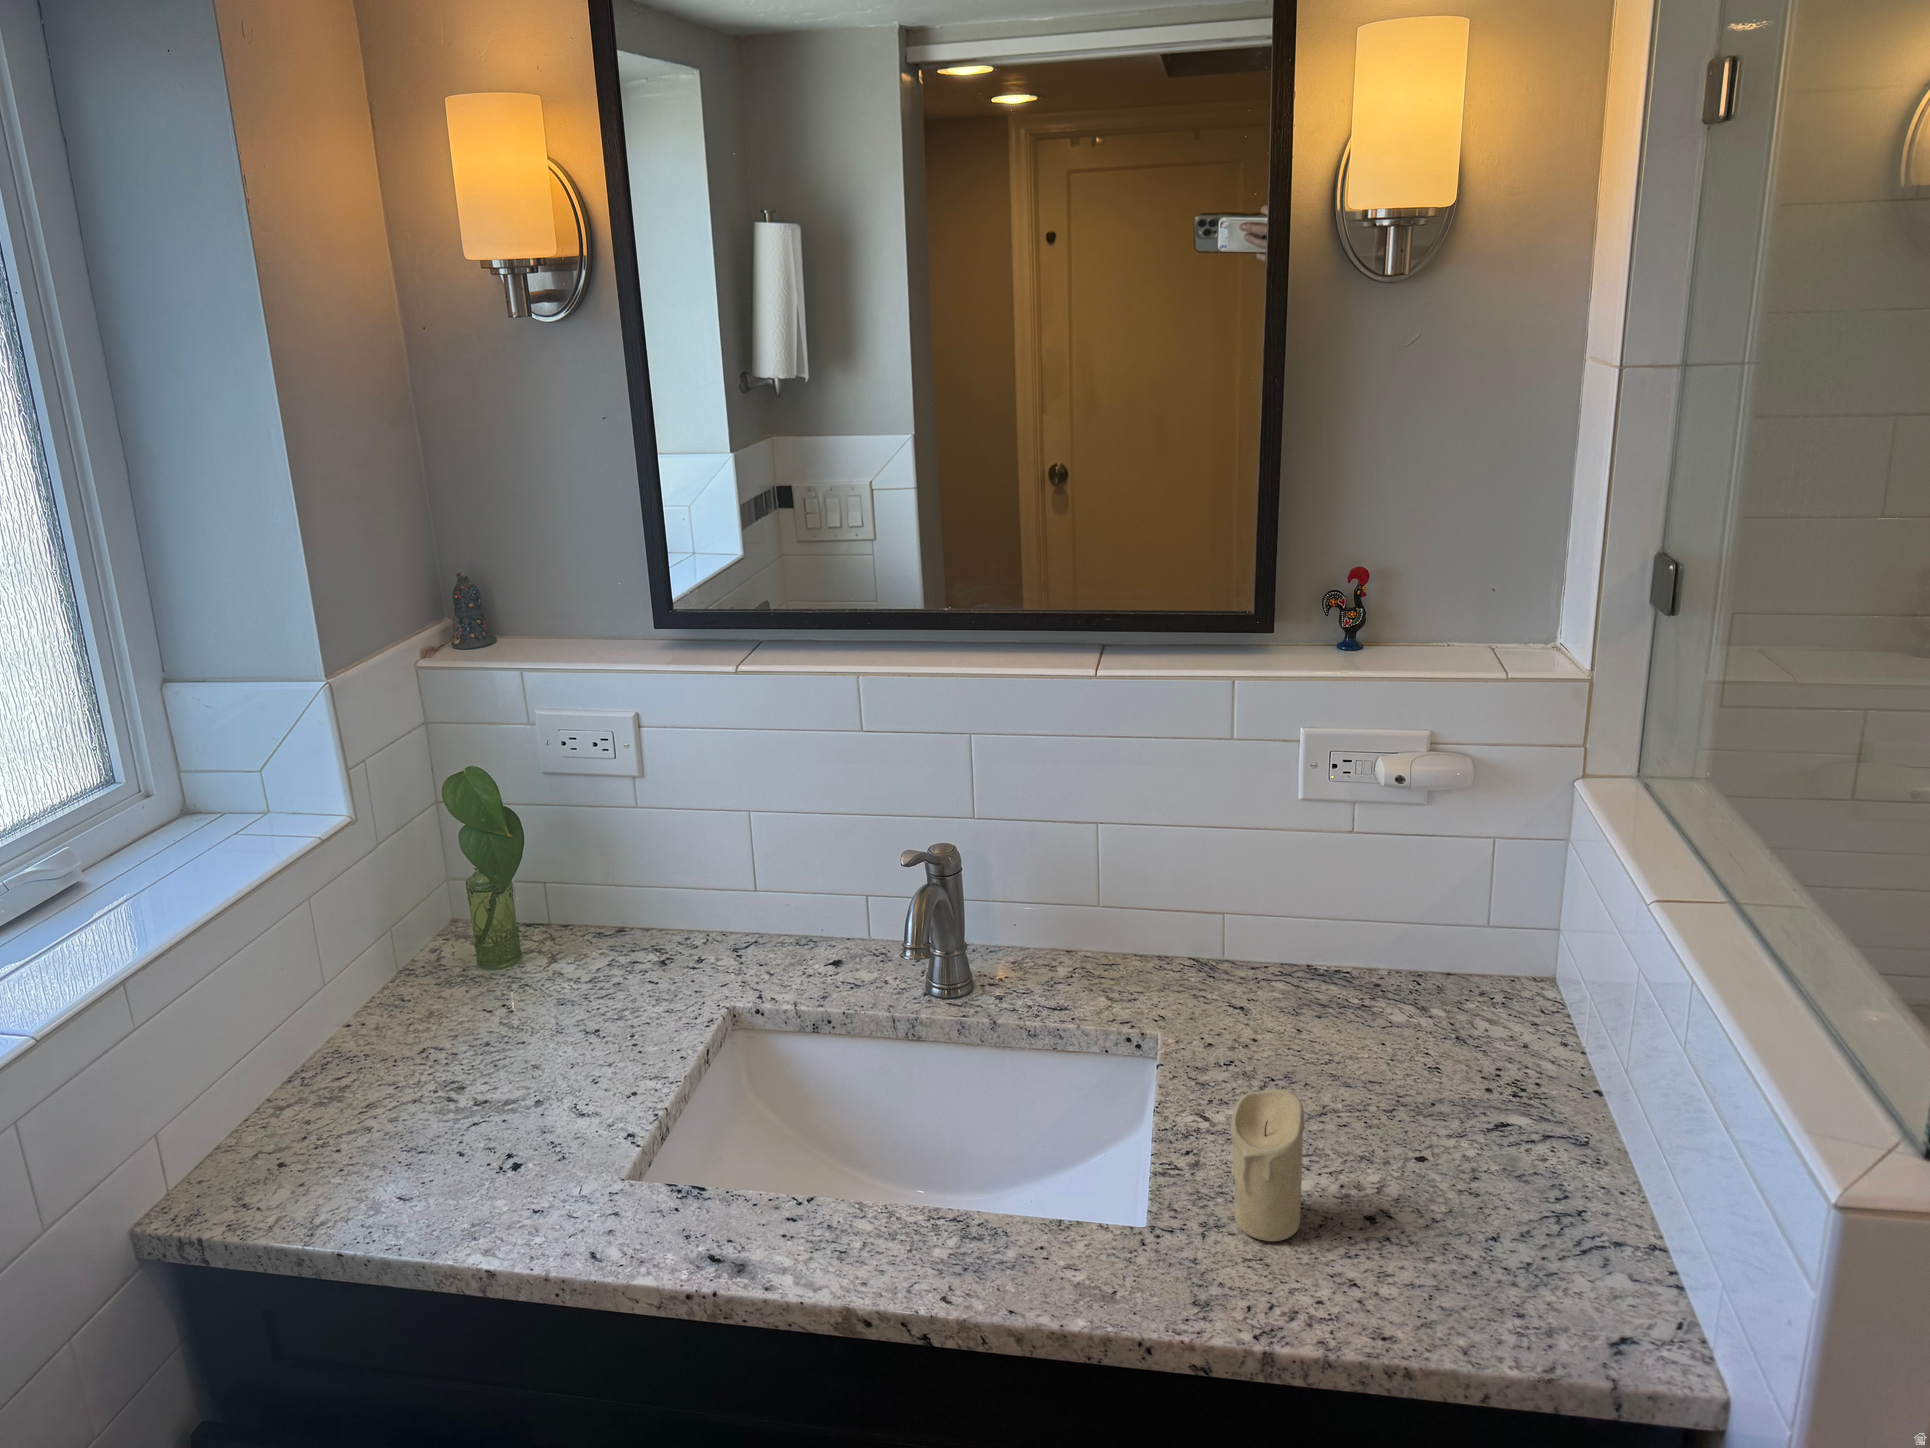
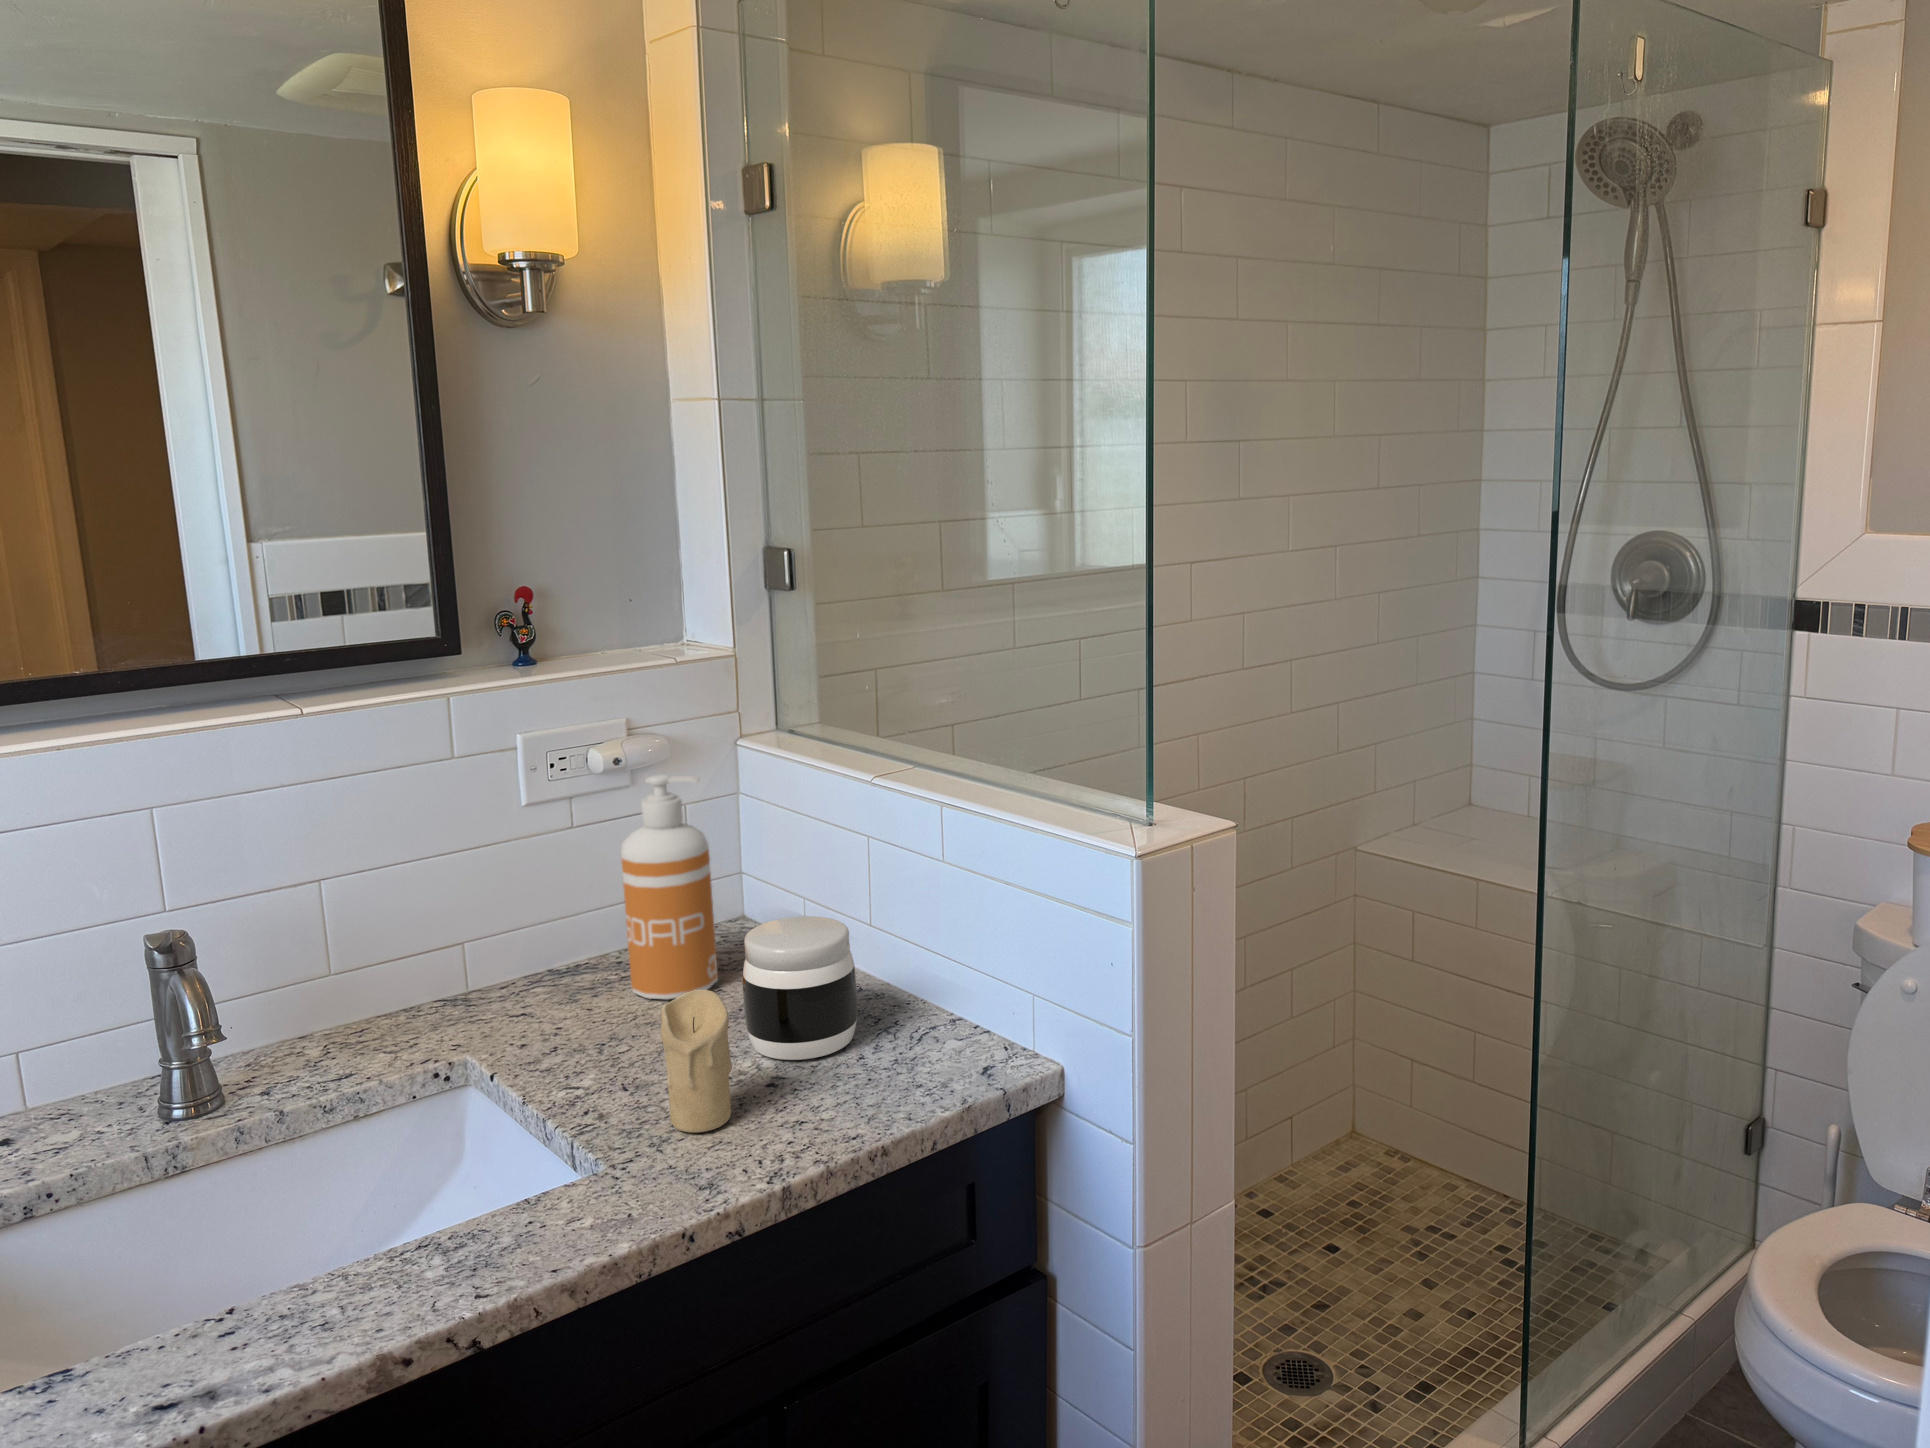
soap dispenser: none [1350,815,1459,1060] -> present [621,775,718,1000]
jar: none [1391,1031,1533,1213] -> present [743,916,857,1060]

